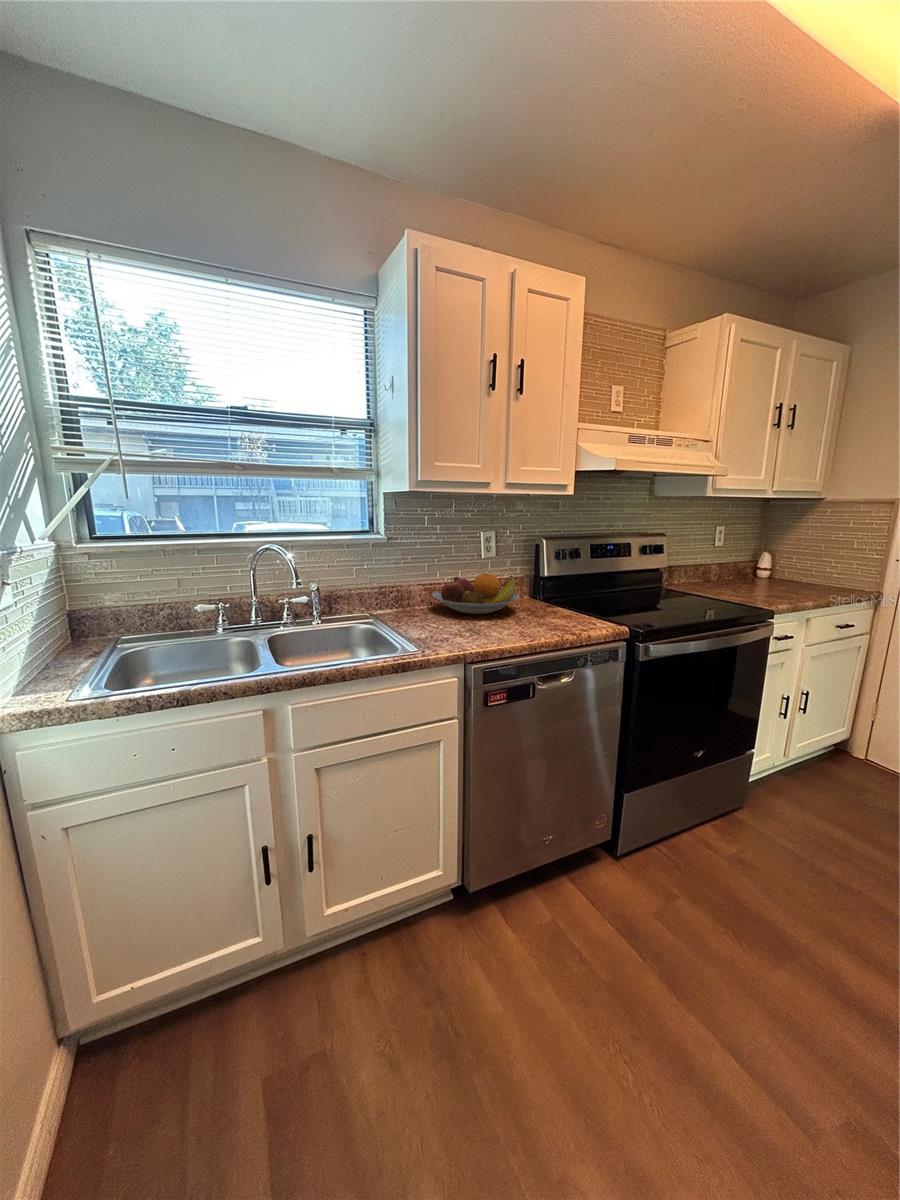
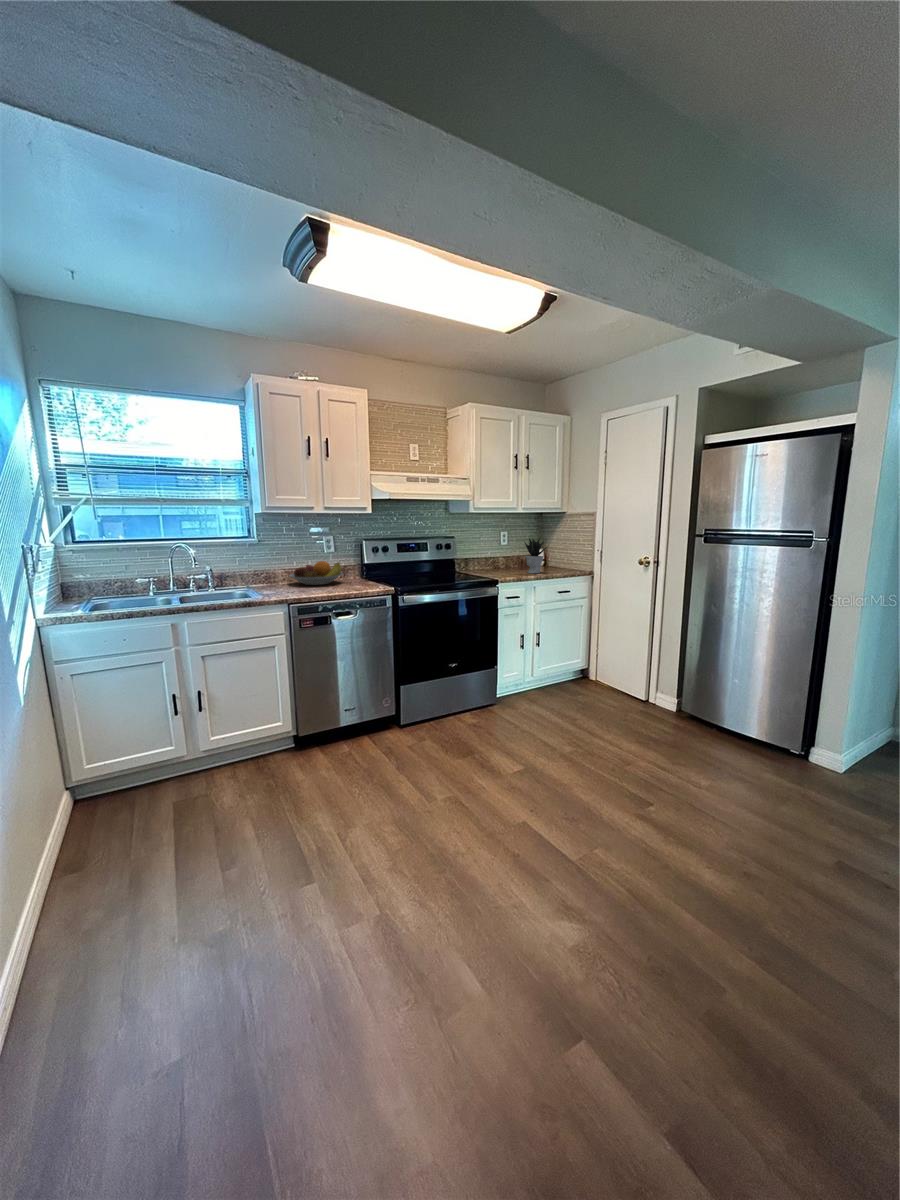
potted plant: none [768,535,815,596] -> present [525,536,547,573]

